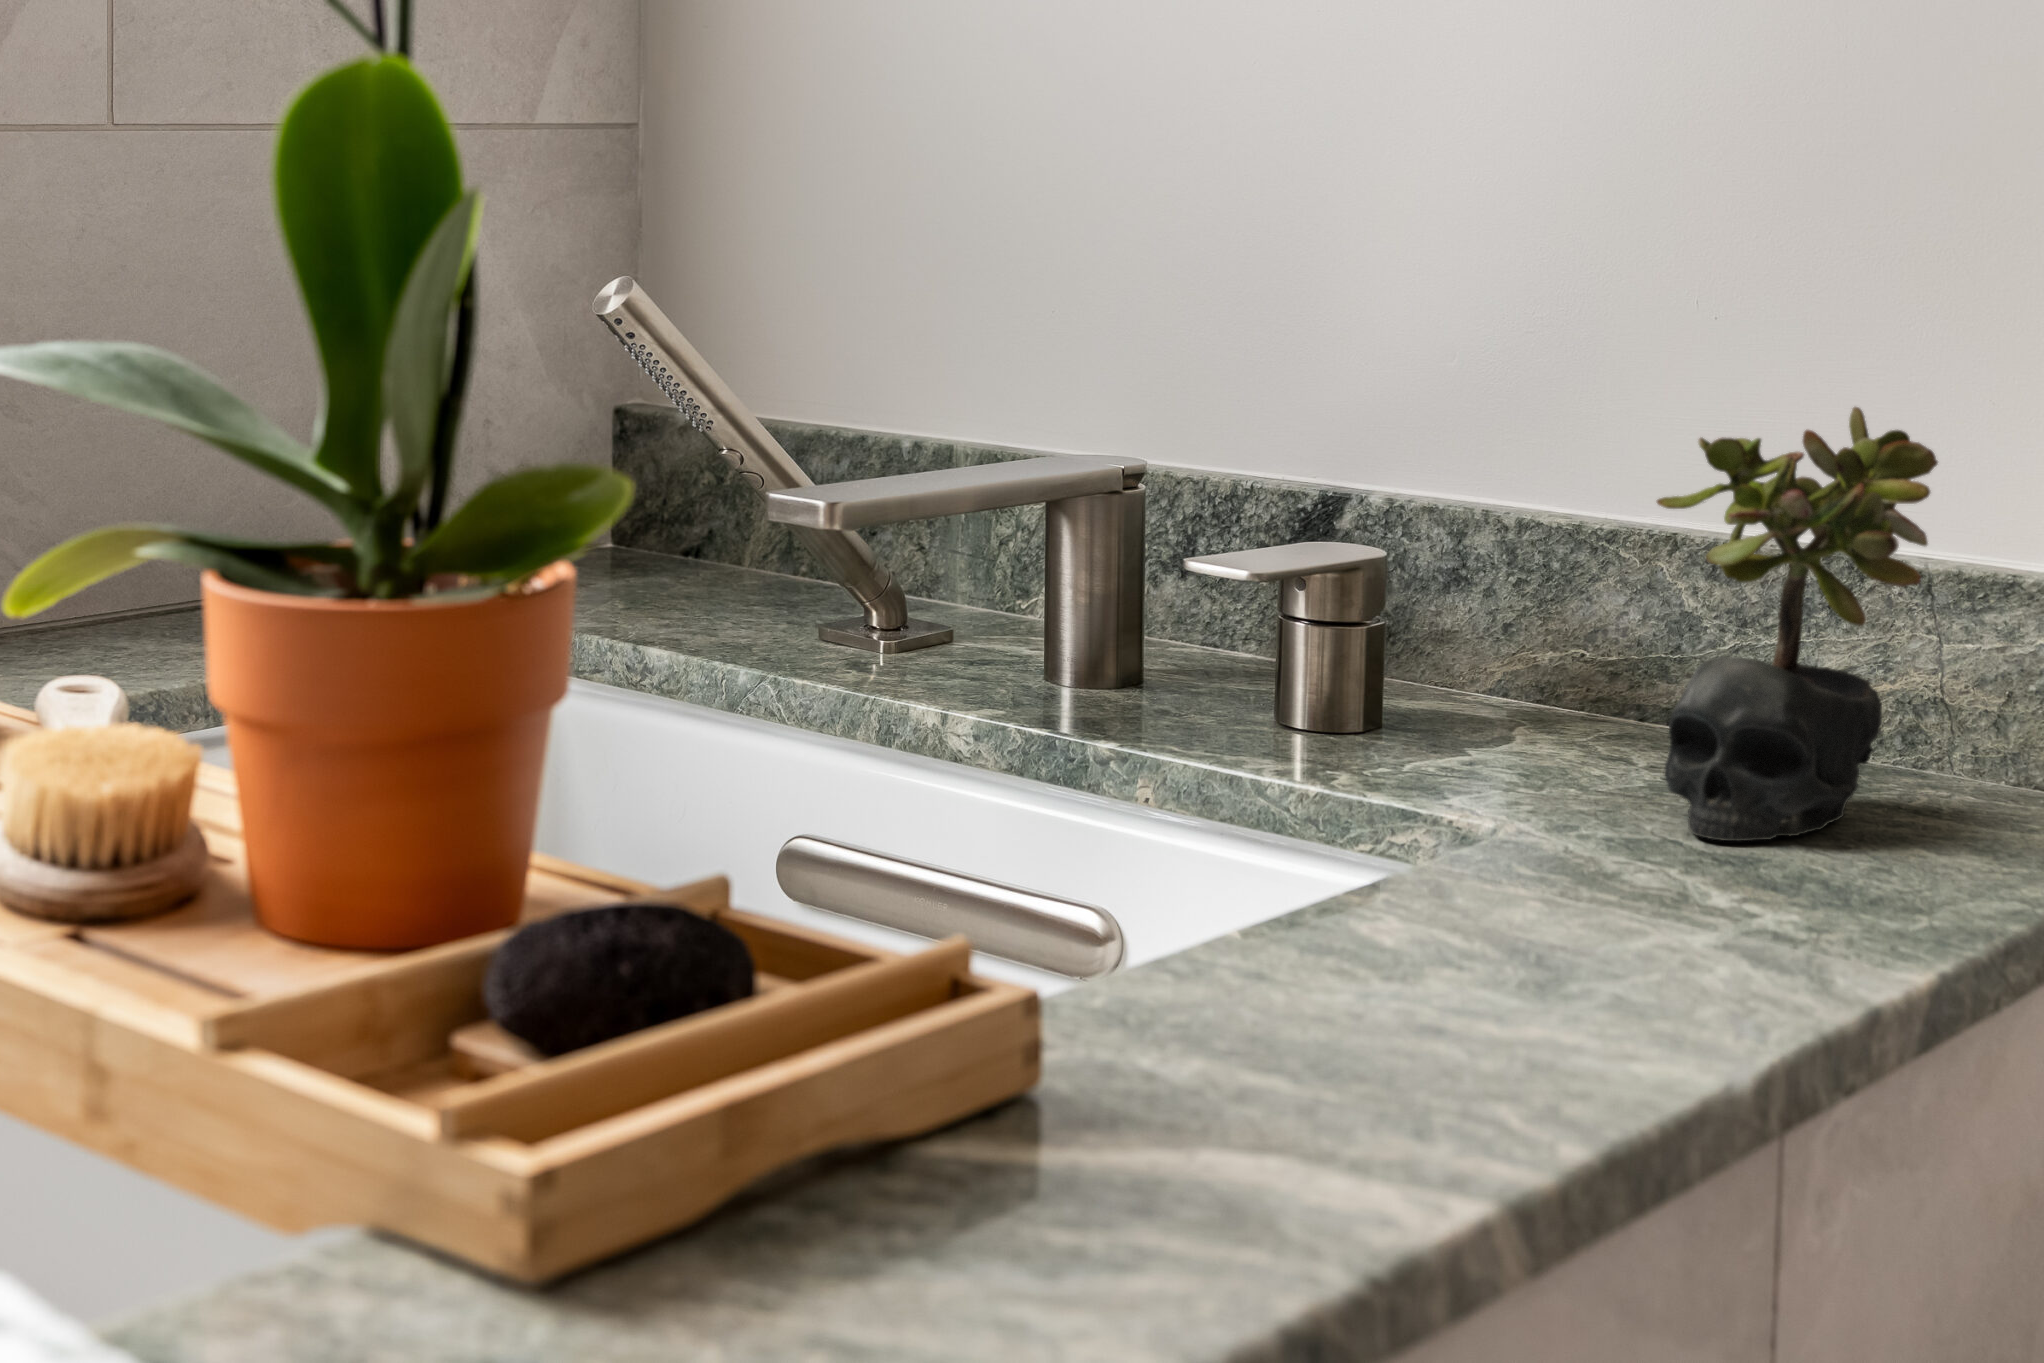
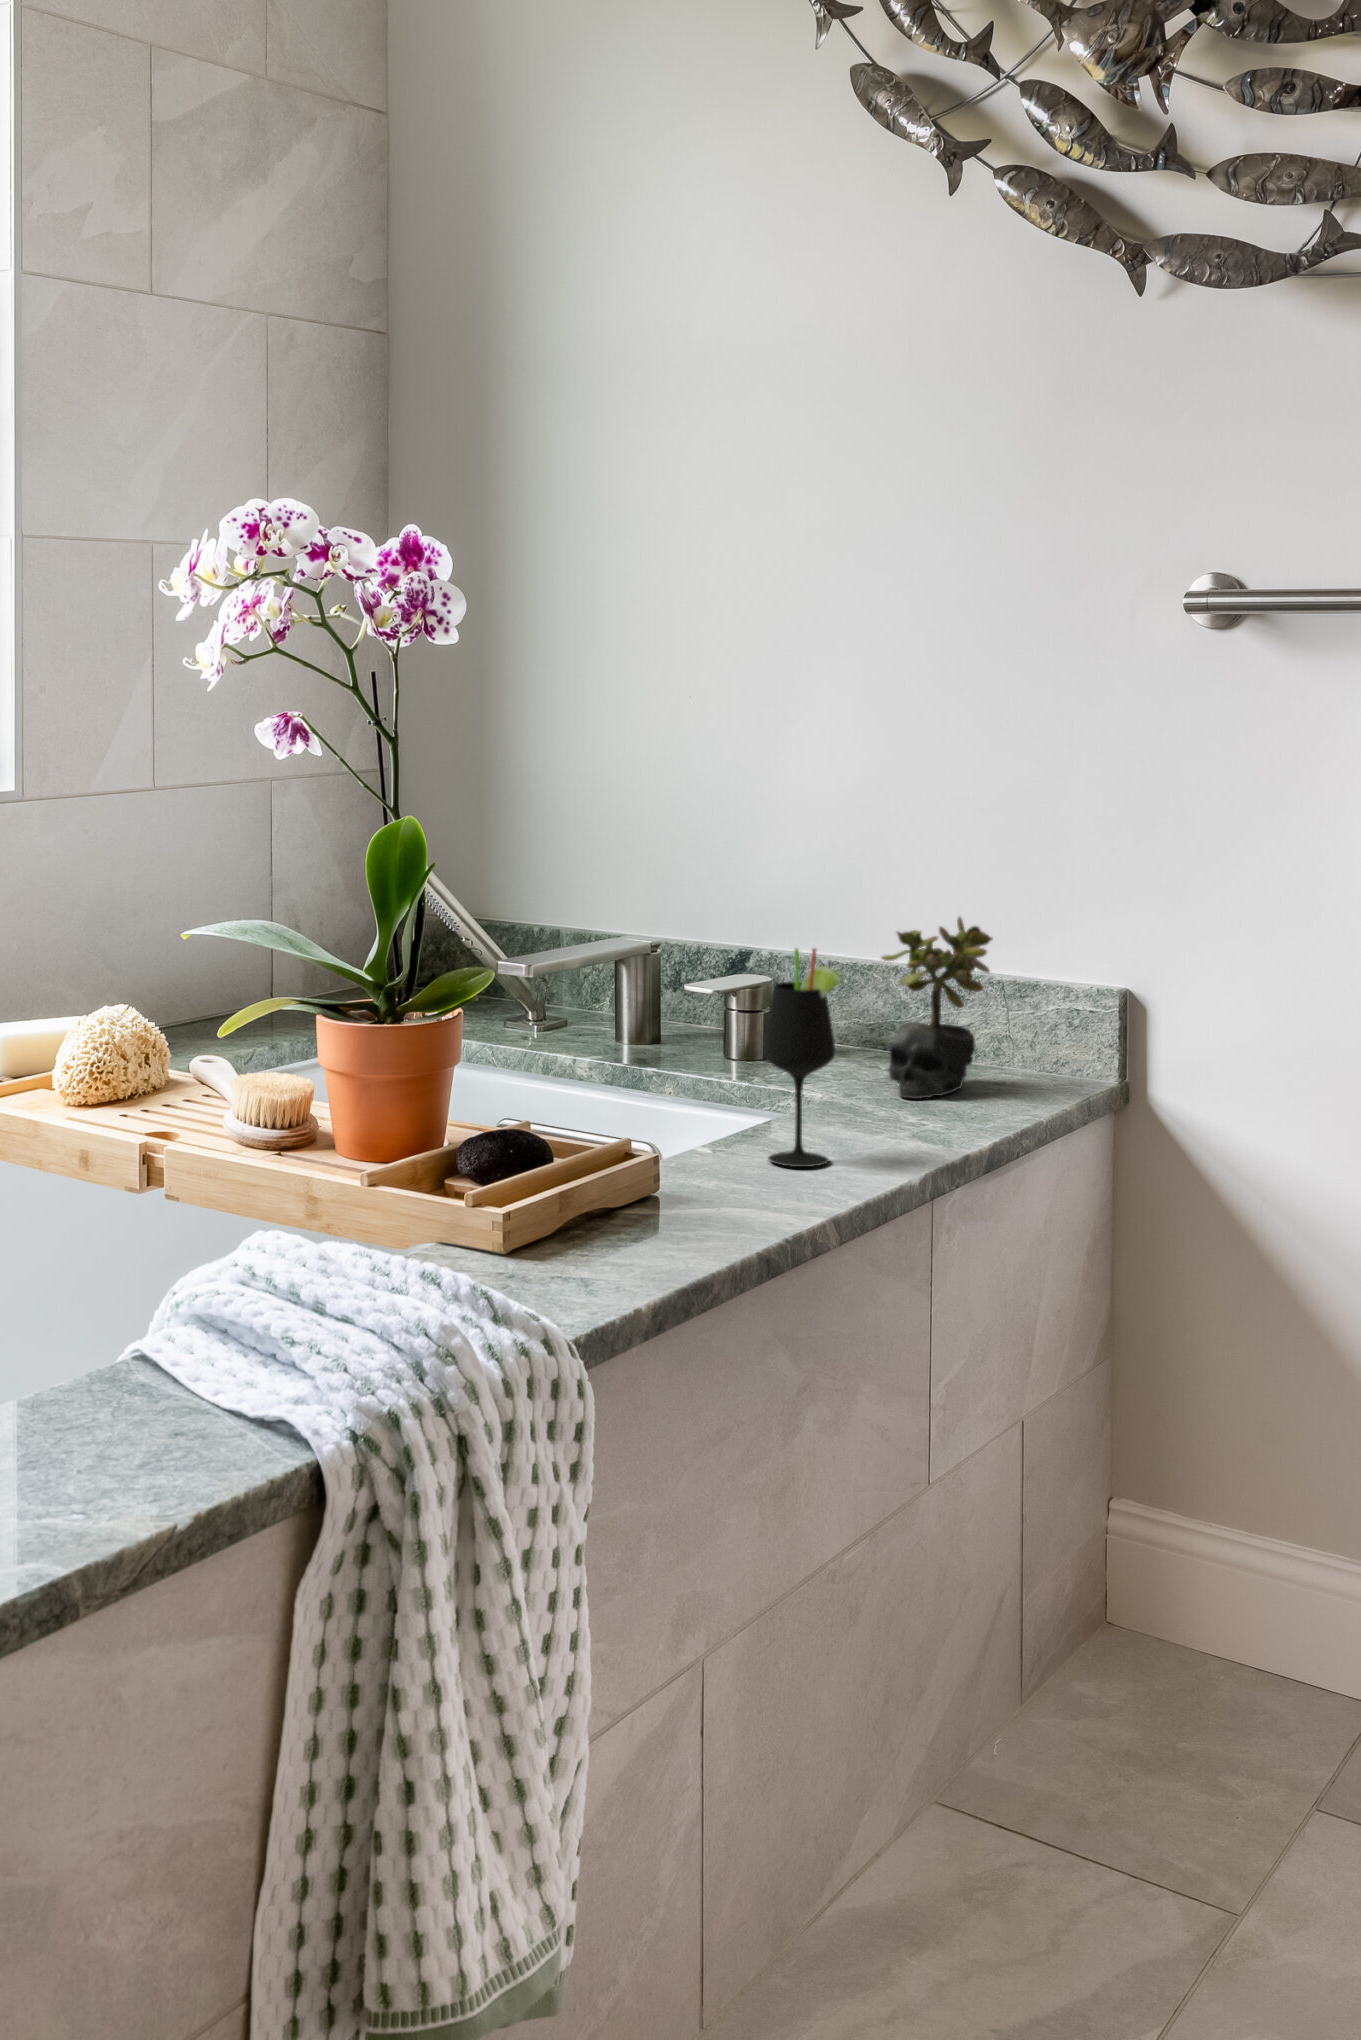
wine glass: none [1355,438,1583,1027] -> present [763,948,842,1167]

